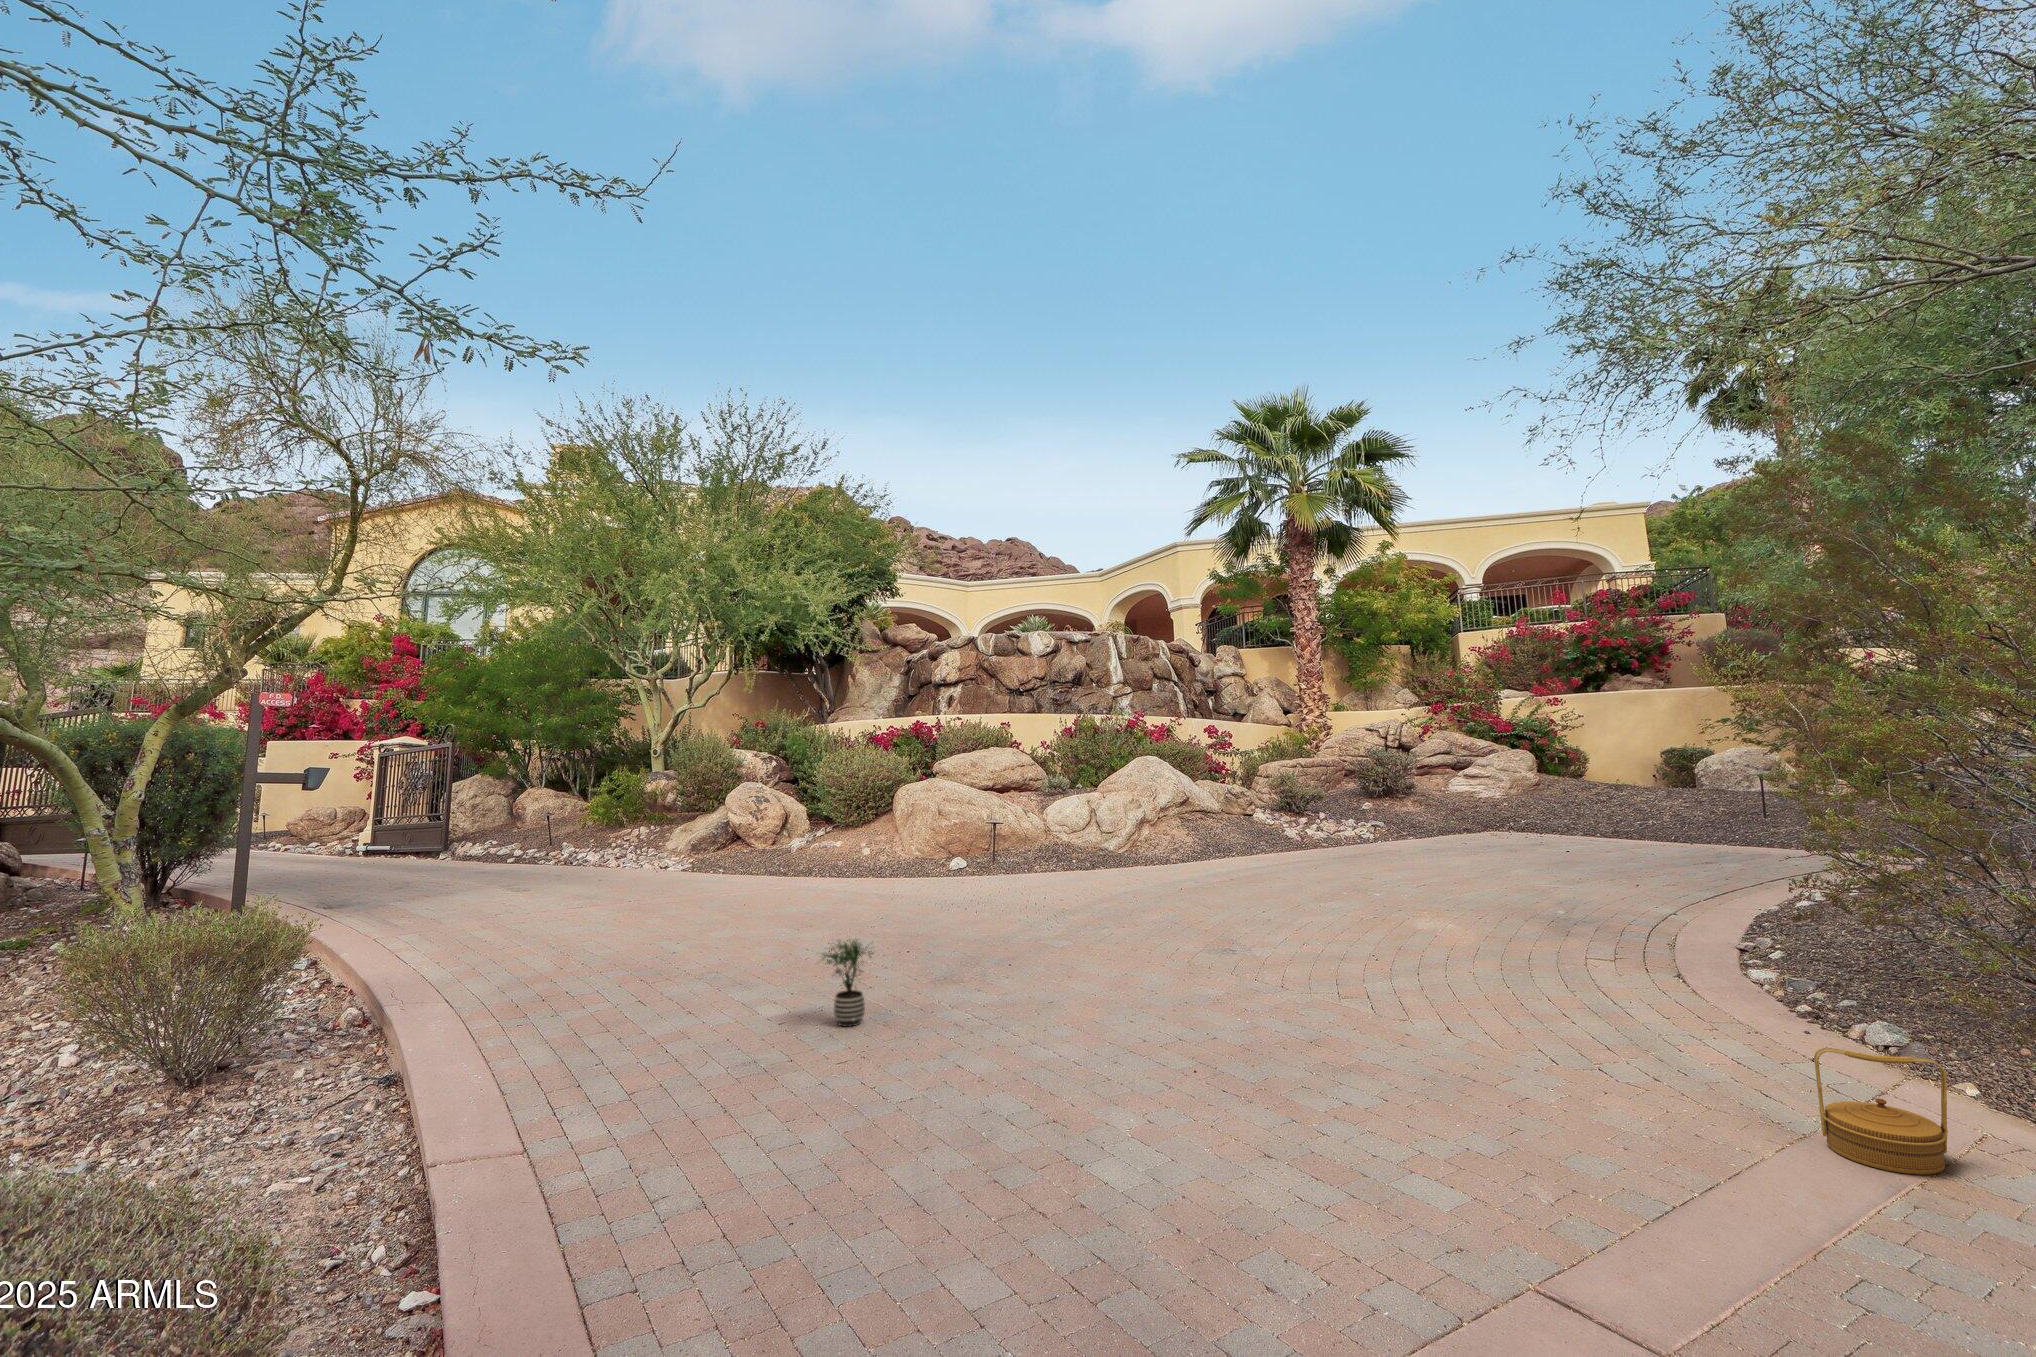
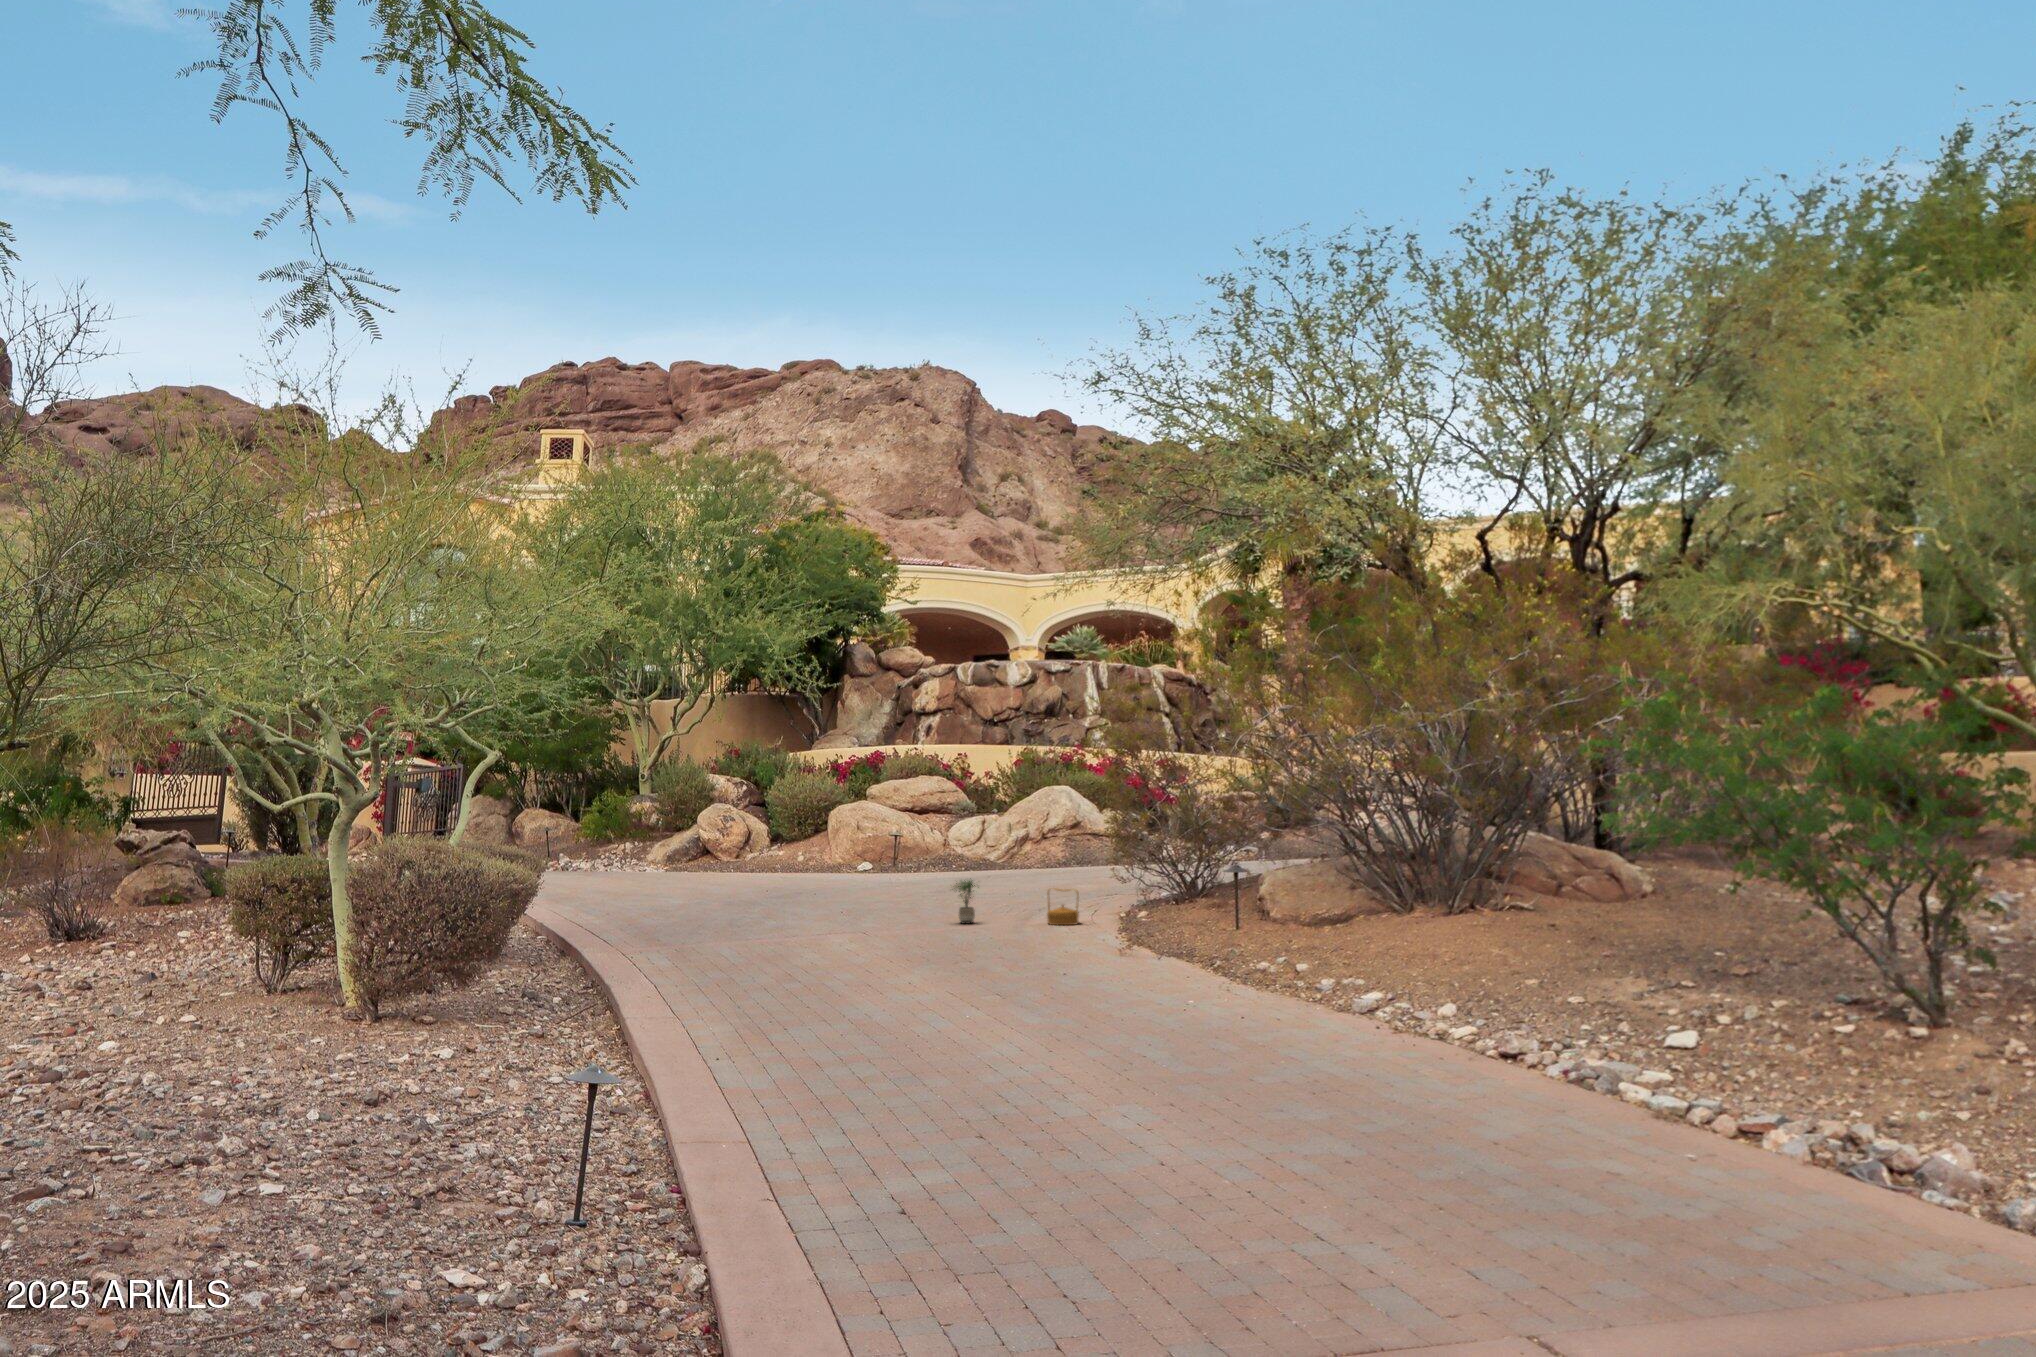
potted plant: present [822,940,873,1027] -> present [952,878,979,924]

